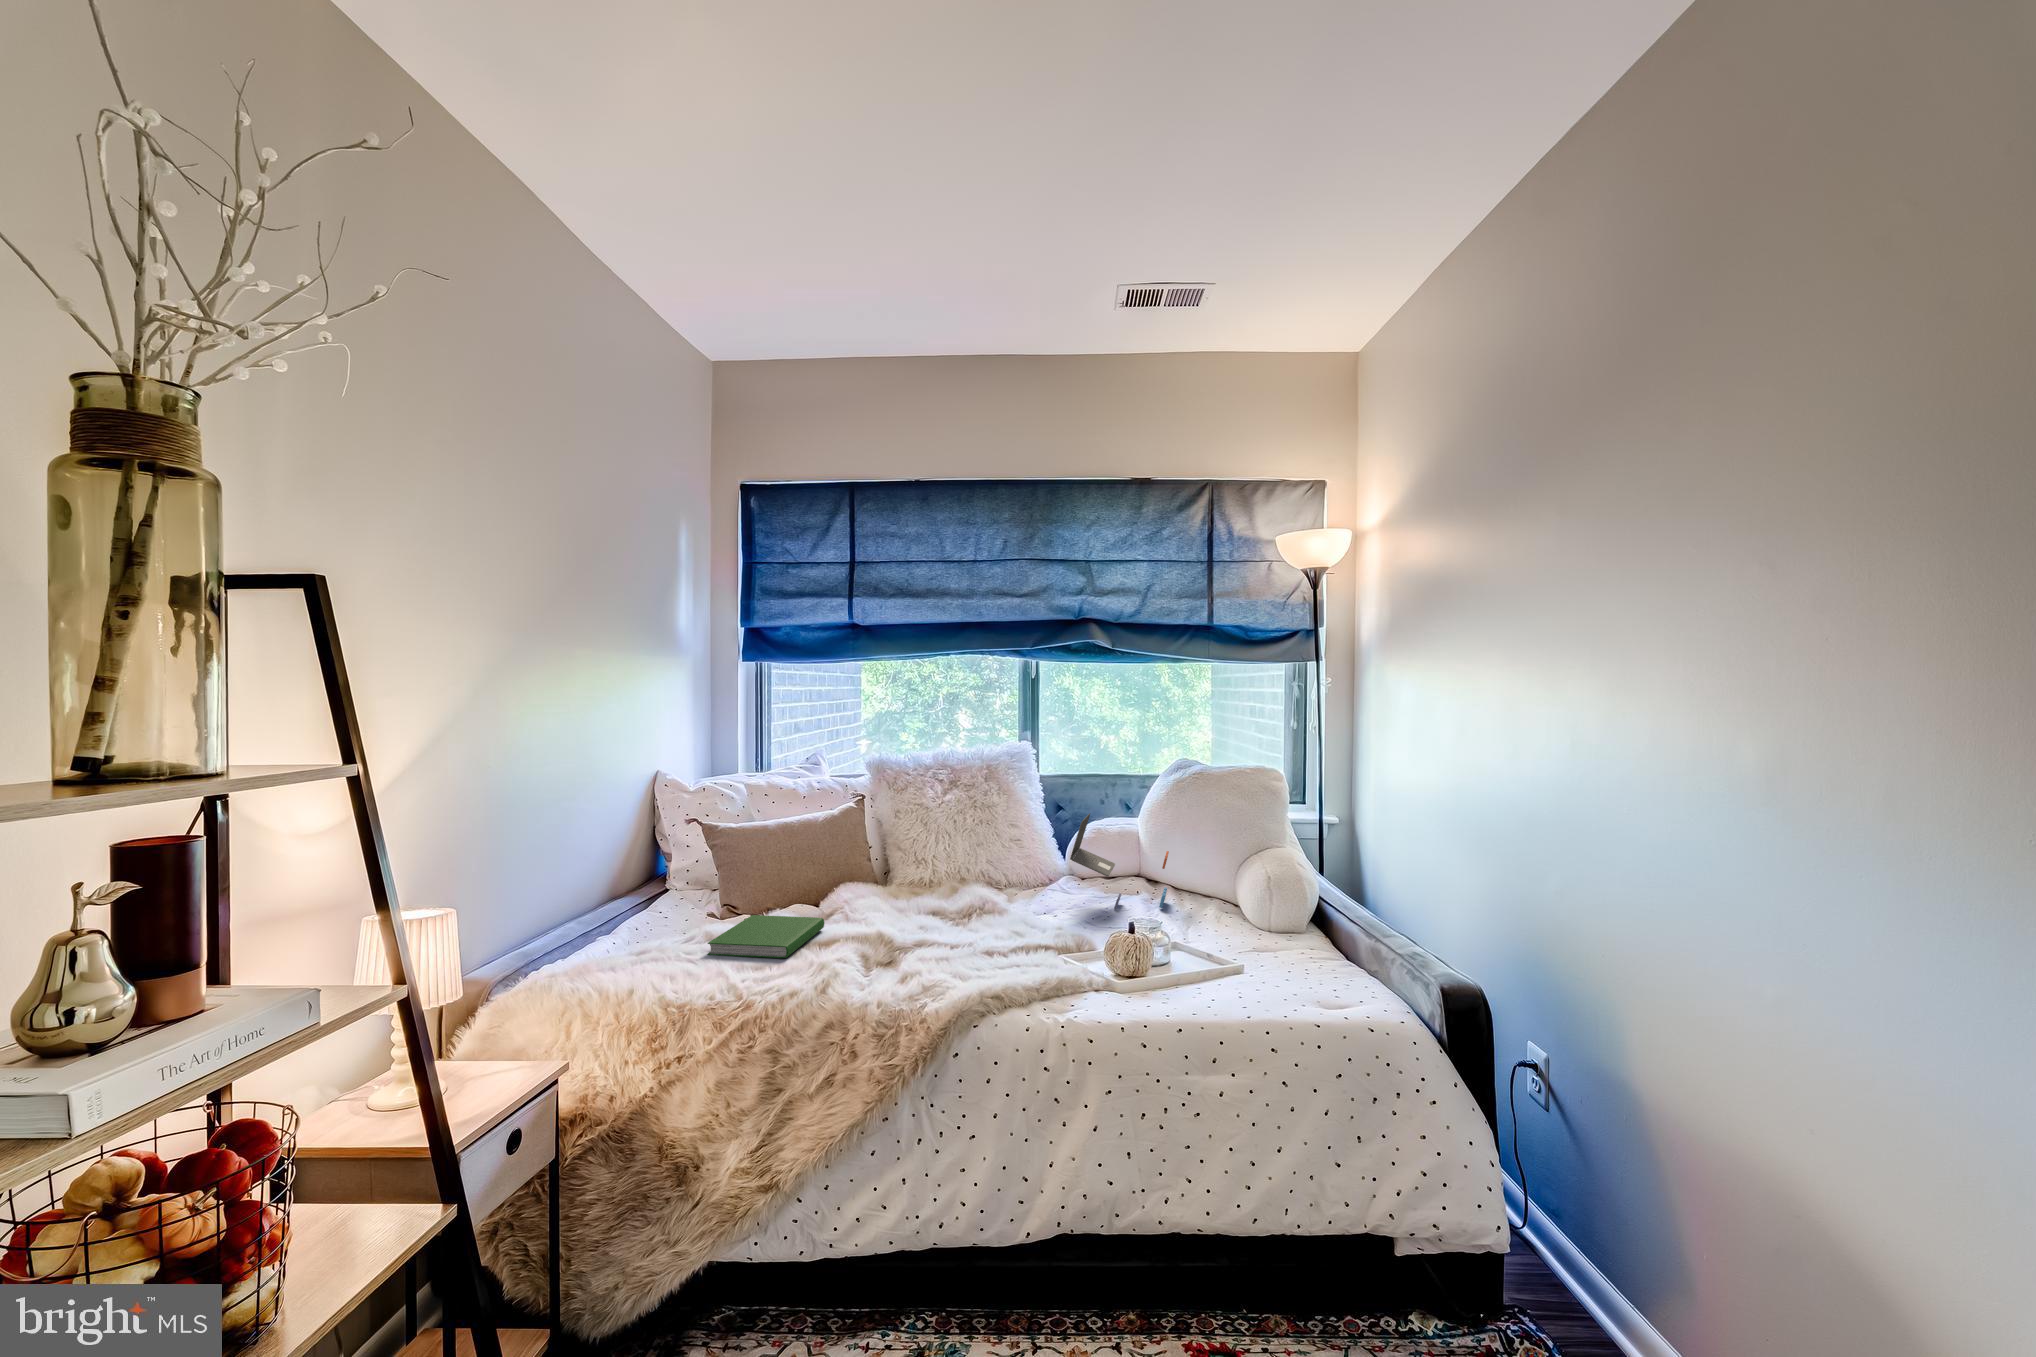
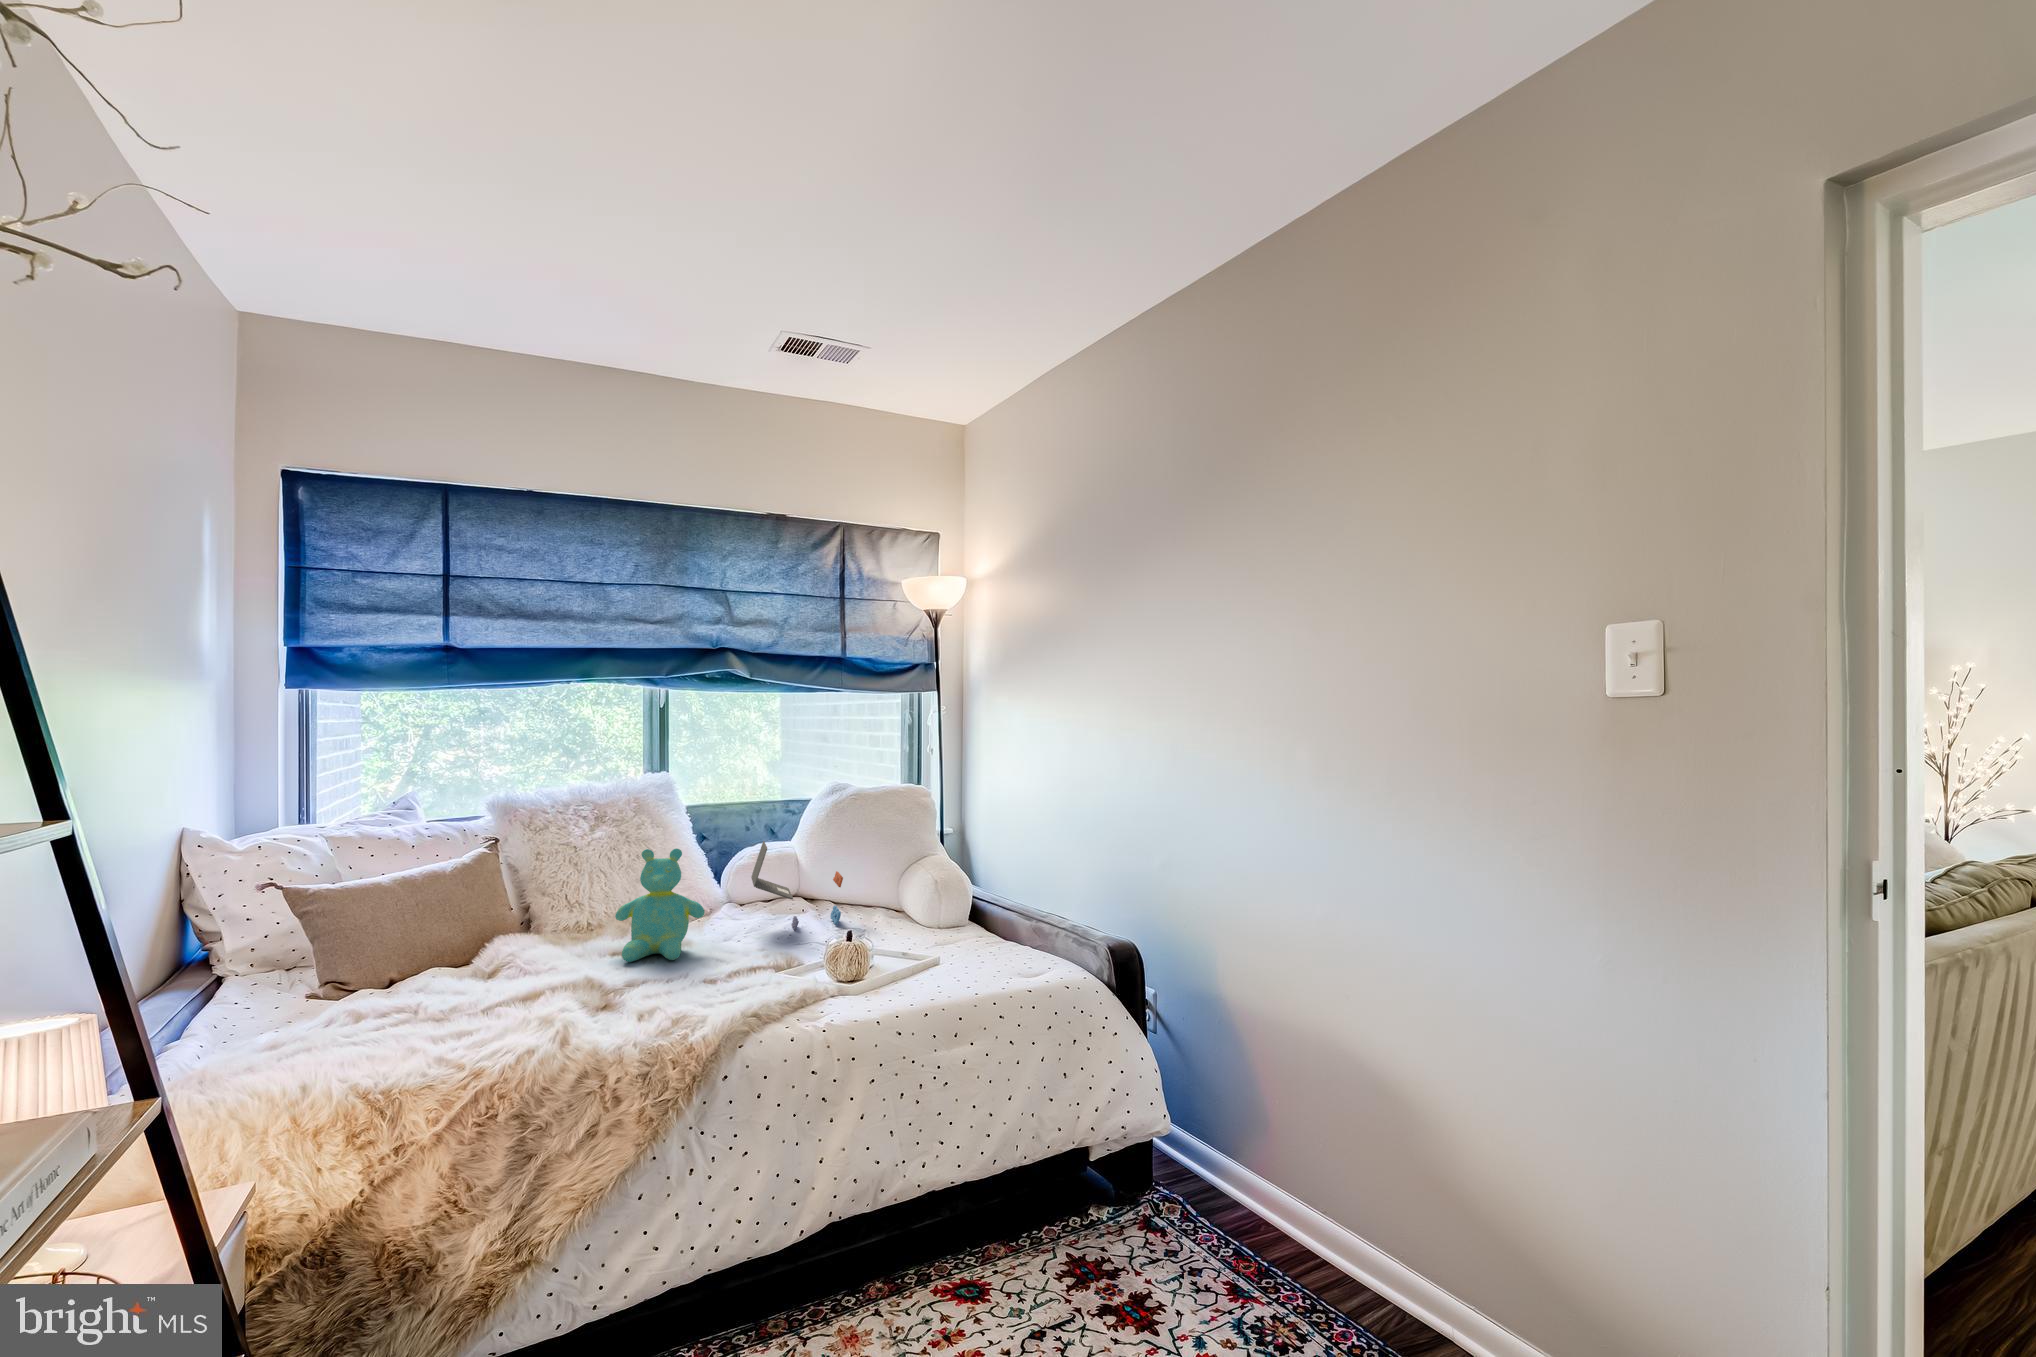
teddy bear: none [936,814,1015,923] -> present [615,849,705,962]
hardcover book: present [708,915,824,958] -> none [374,977,501,1035]

